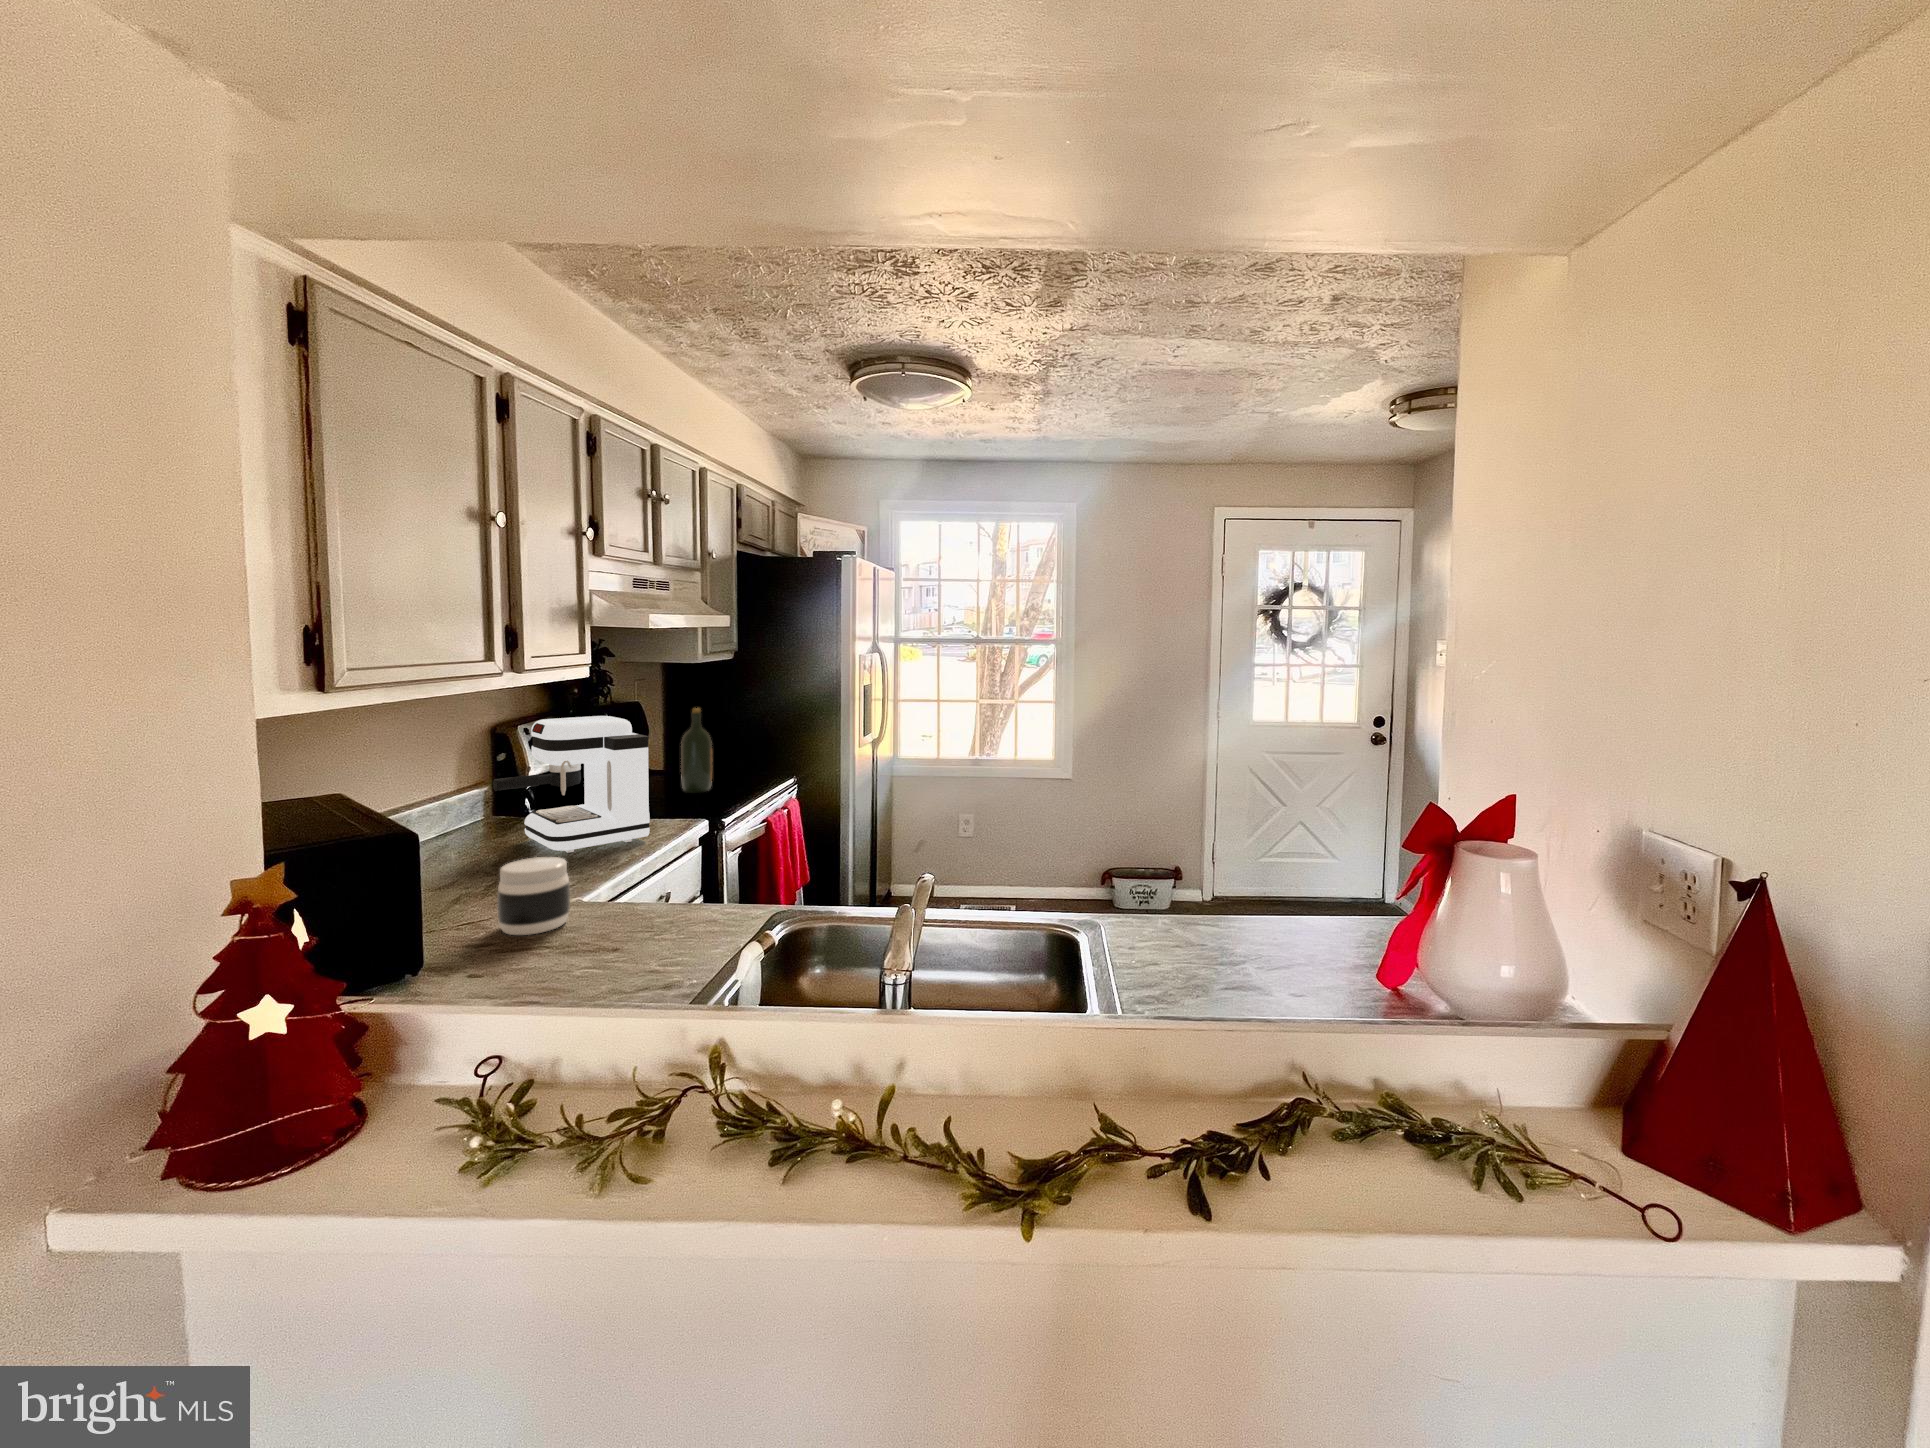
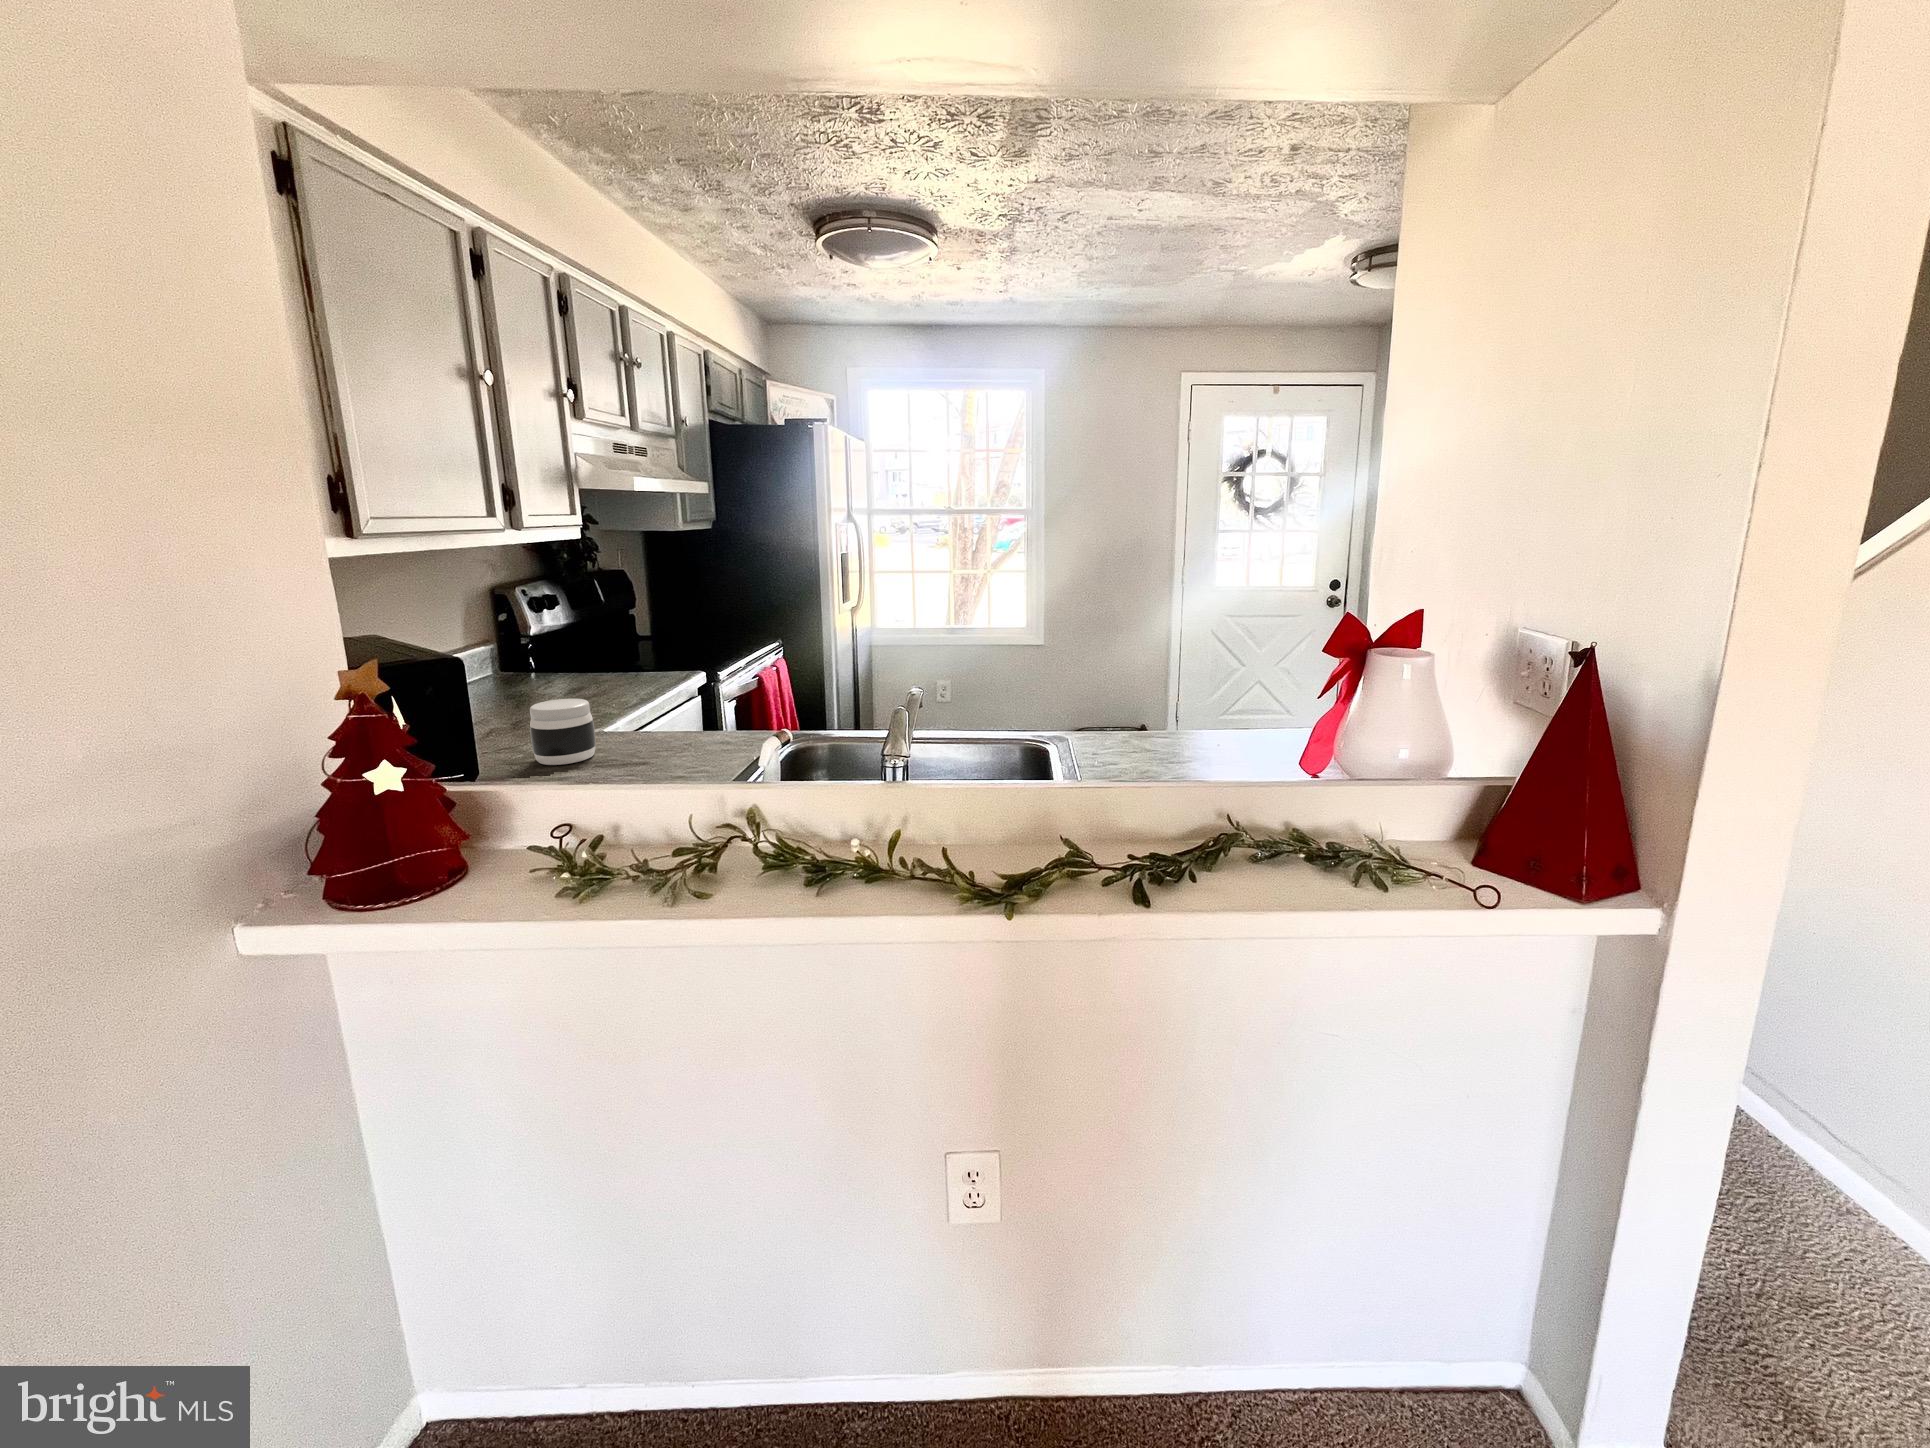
wine bottle: present [681,708,712,793] -> none [670,575,702,656]
coffee maker: present [493,716,650,853] -> none [501,579,652,704]

